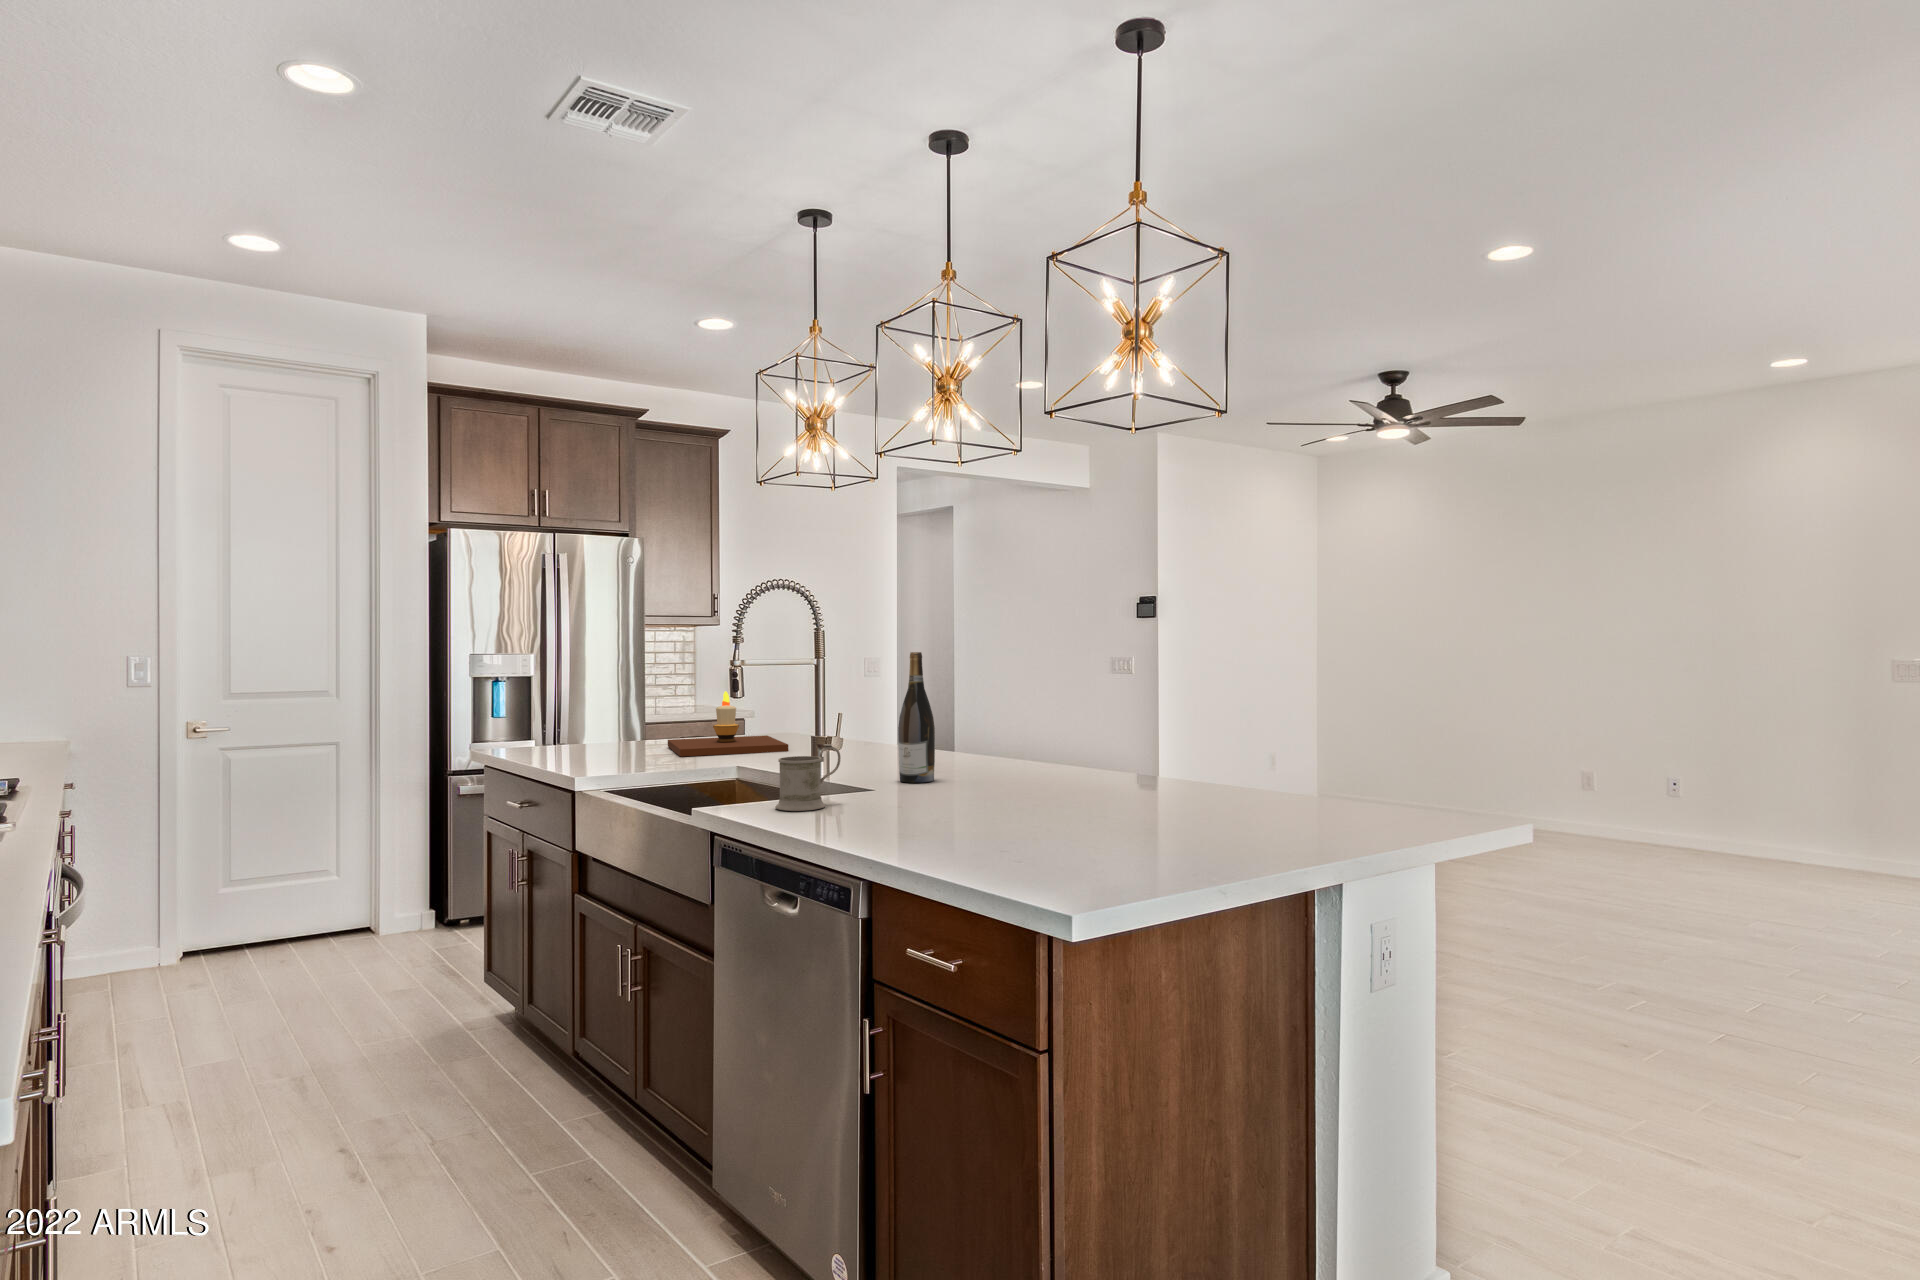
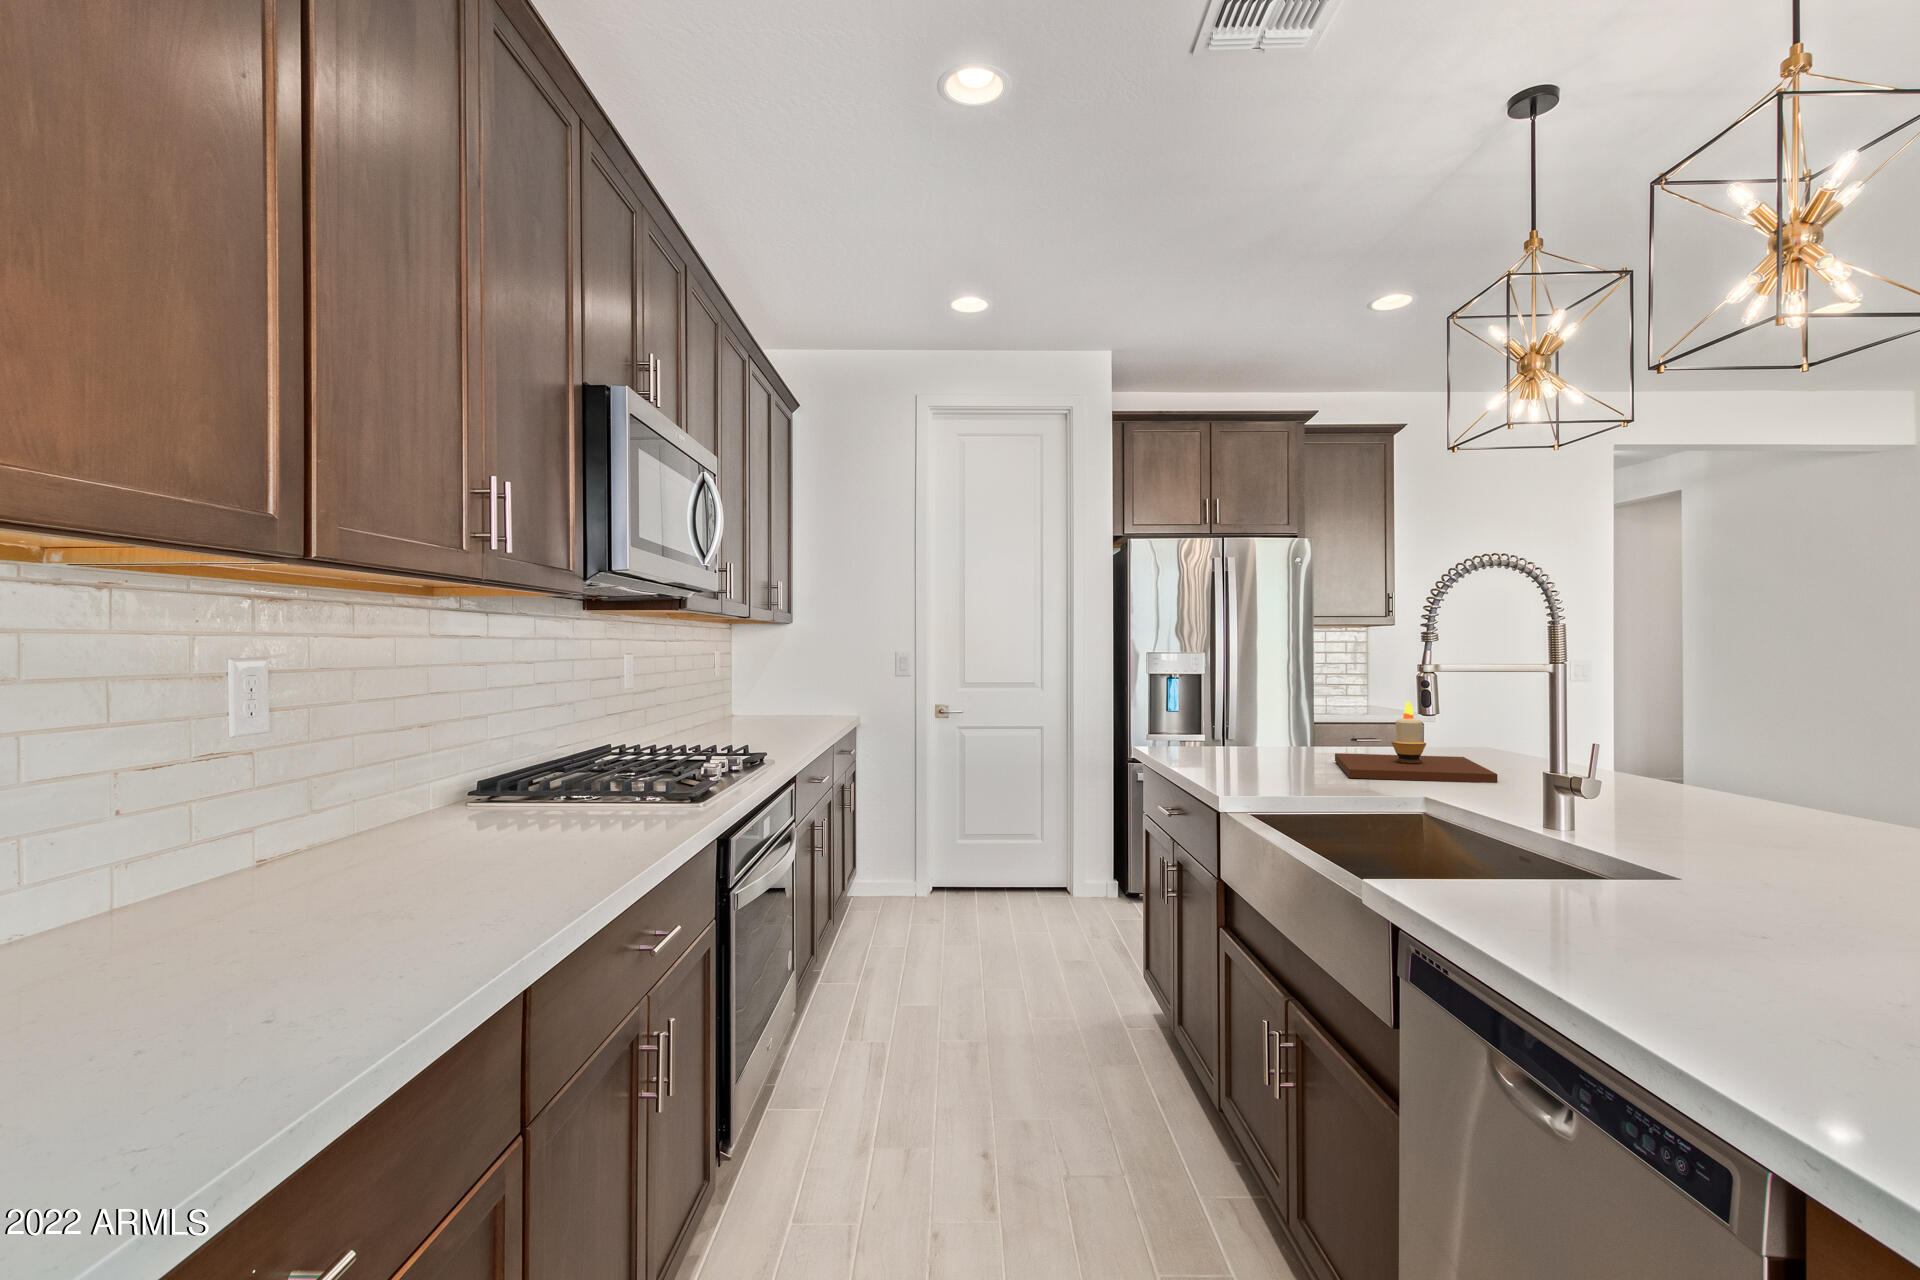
wine bottle: present [898,652,935,783] -> none [1726,658,1808,881]
mug: present [775,744,841,811] -> none [1506,810,1631,922]

